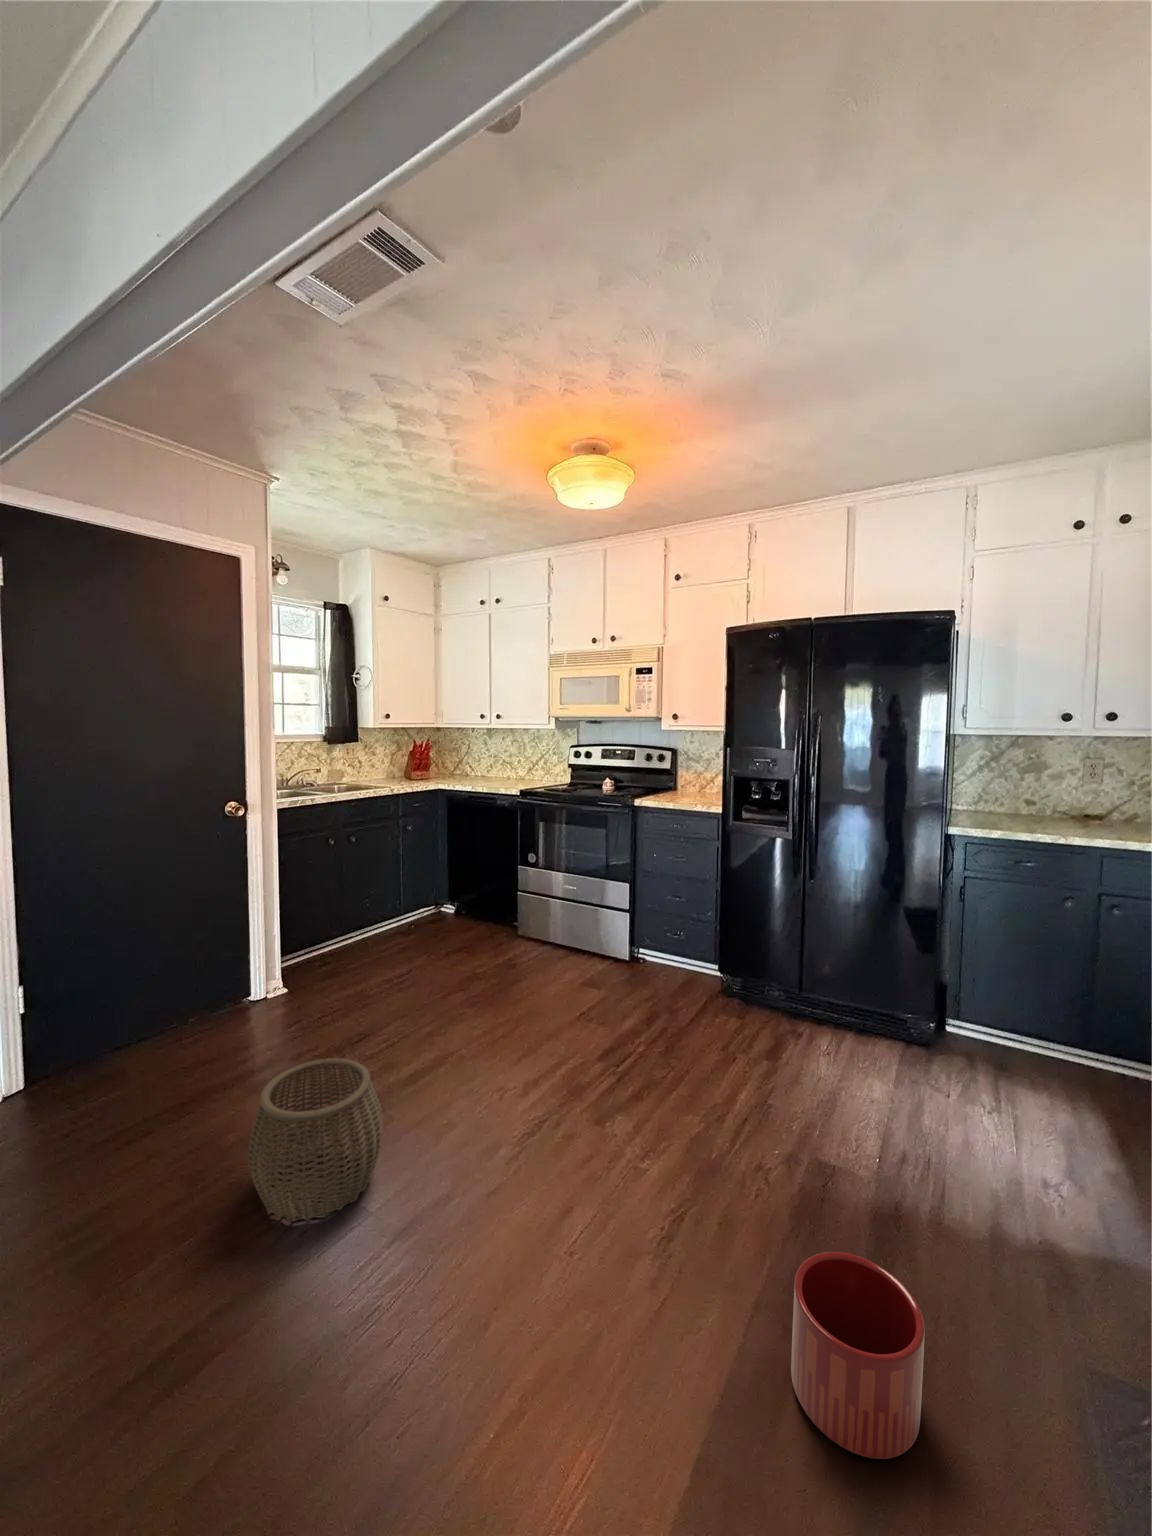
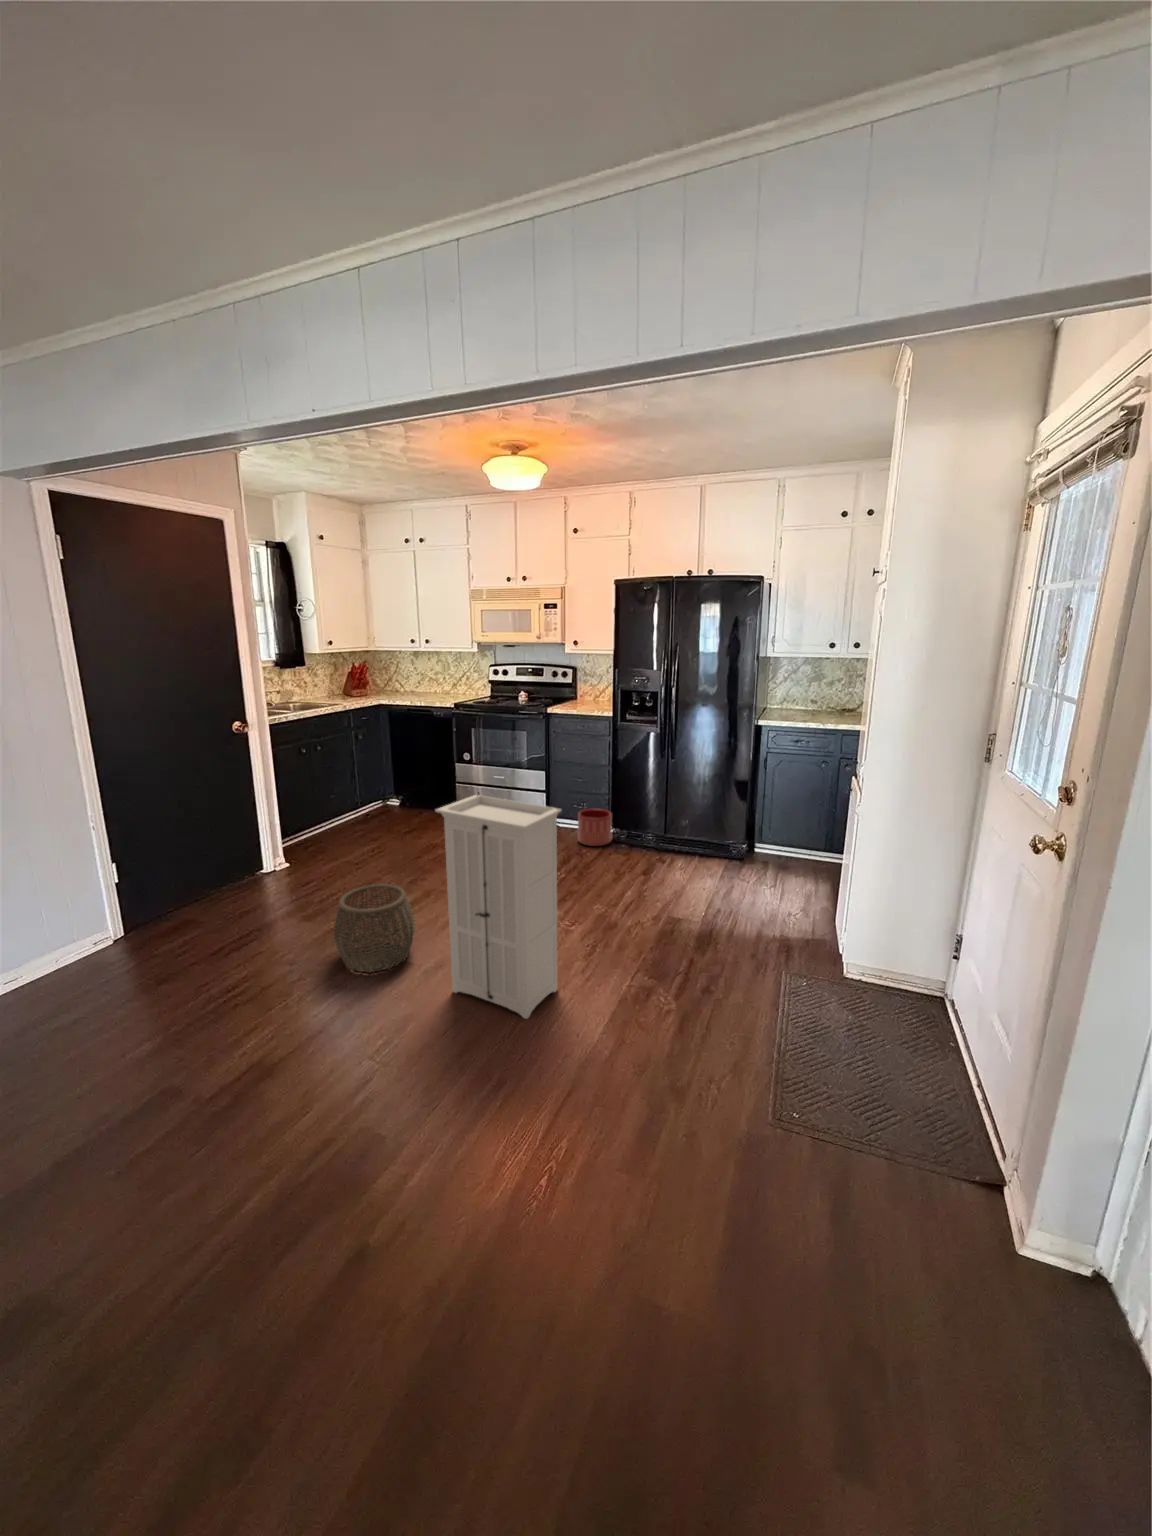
storage cabinet: none [386,929,605,1410] -> present [435,792,561,1019]
planter: present [791,1252,925,1459] -> present [578,809,612,846]

